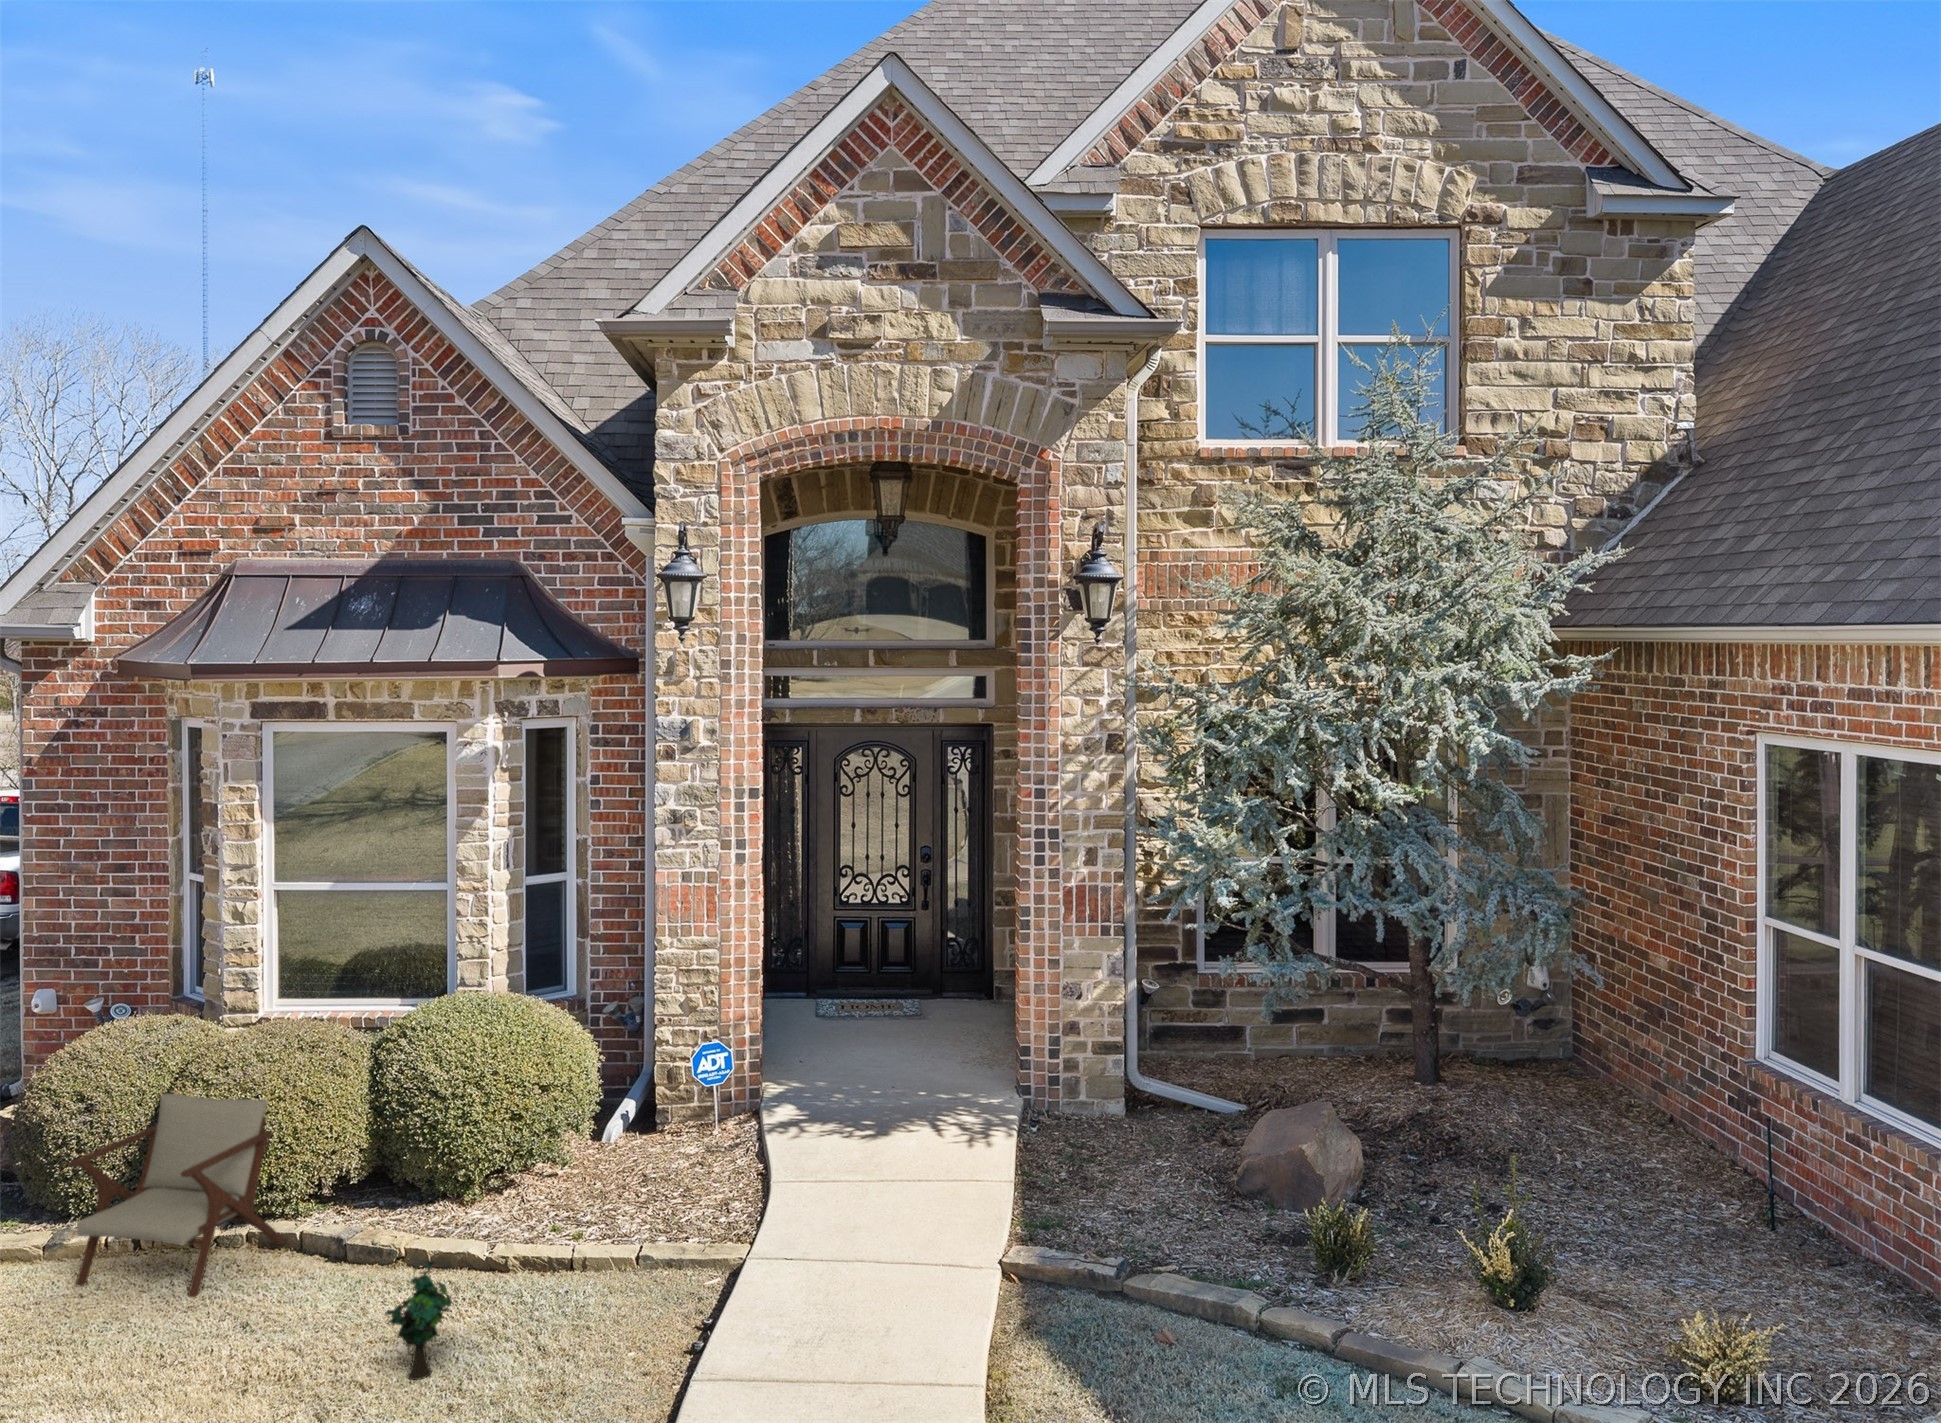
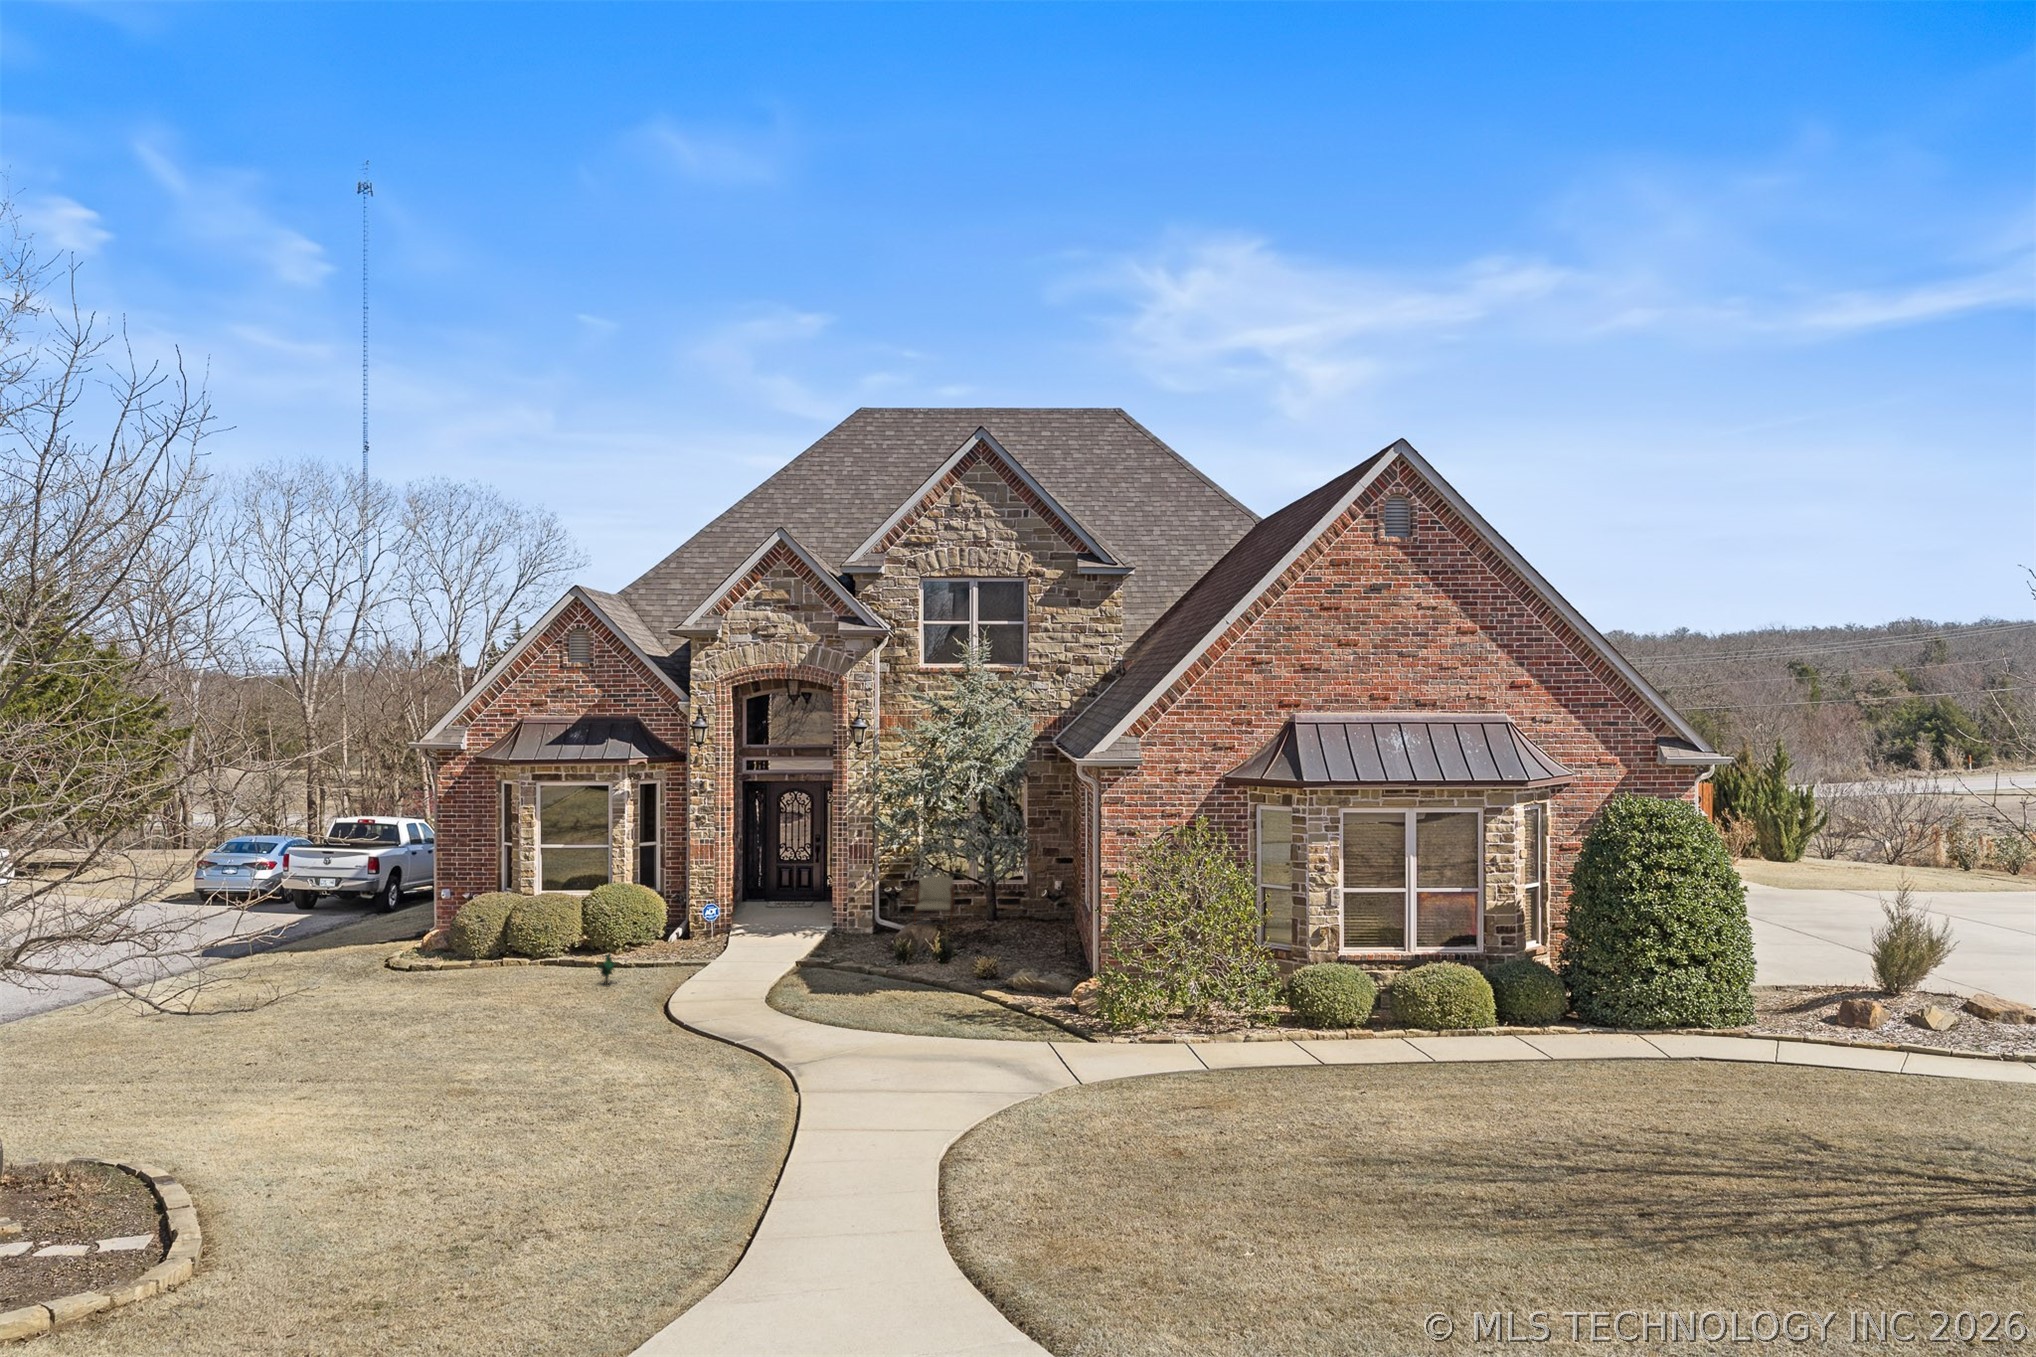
lounge chair: present [68,1094,286,1297] -> present [914,877,955,924]

